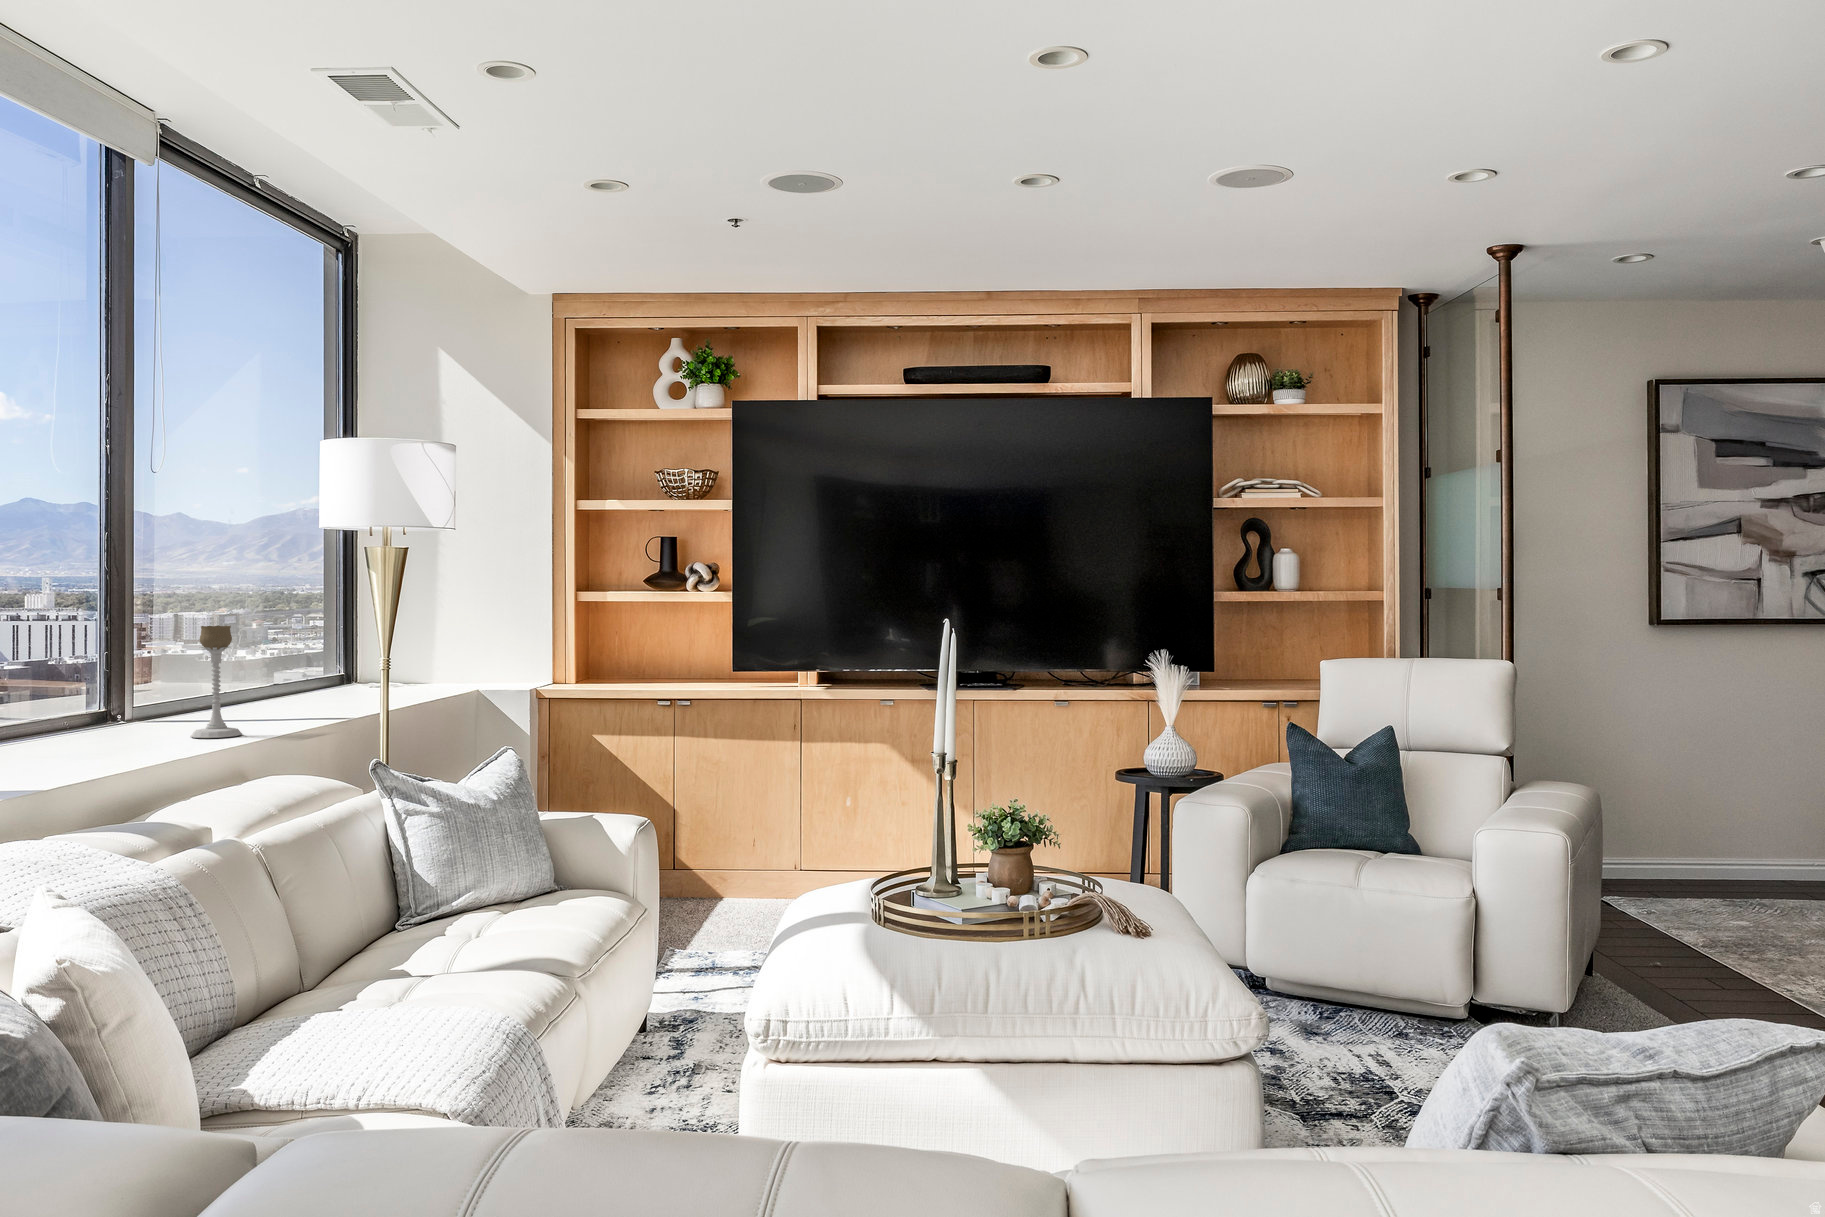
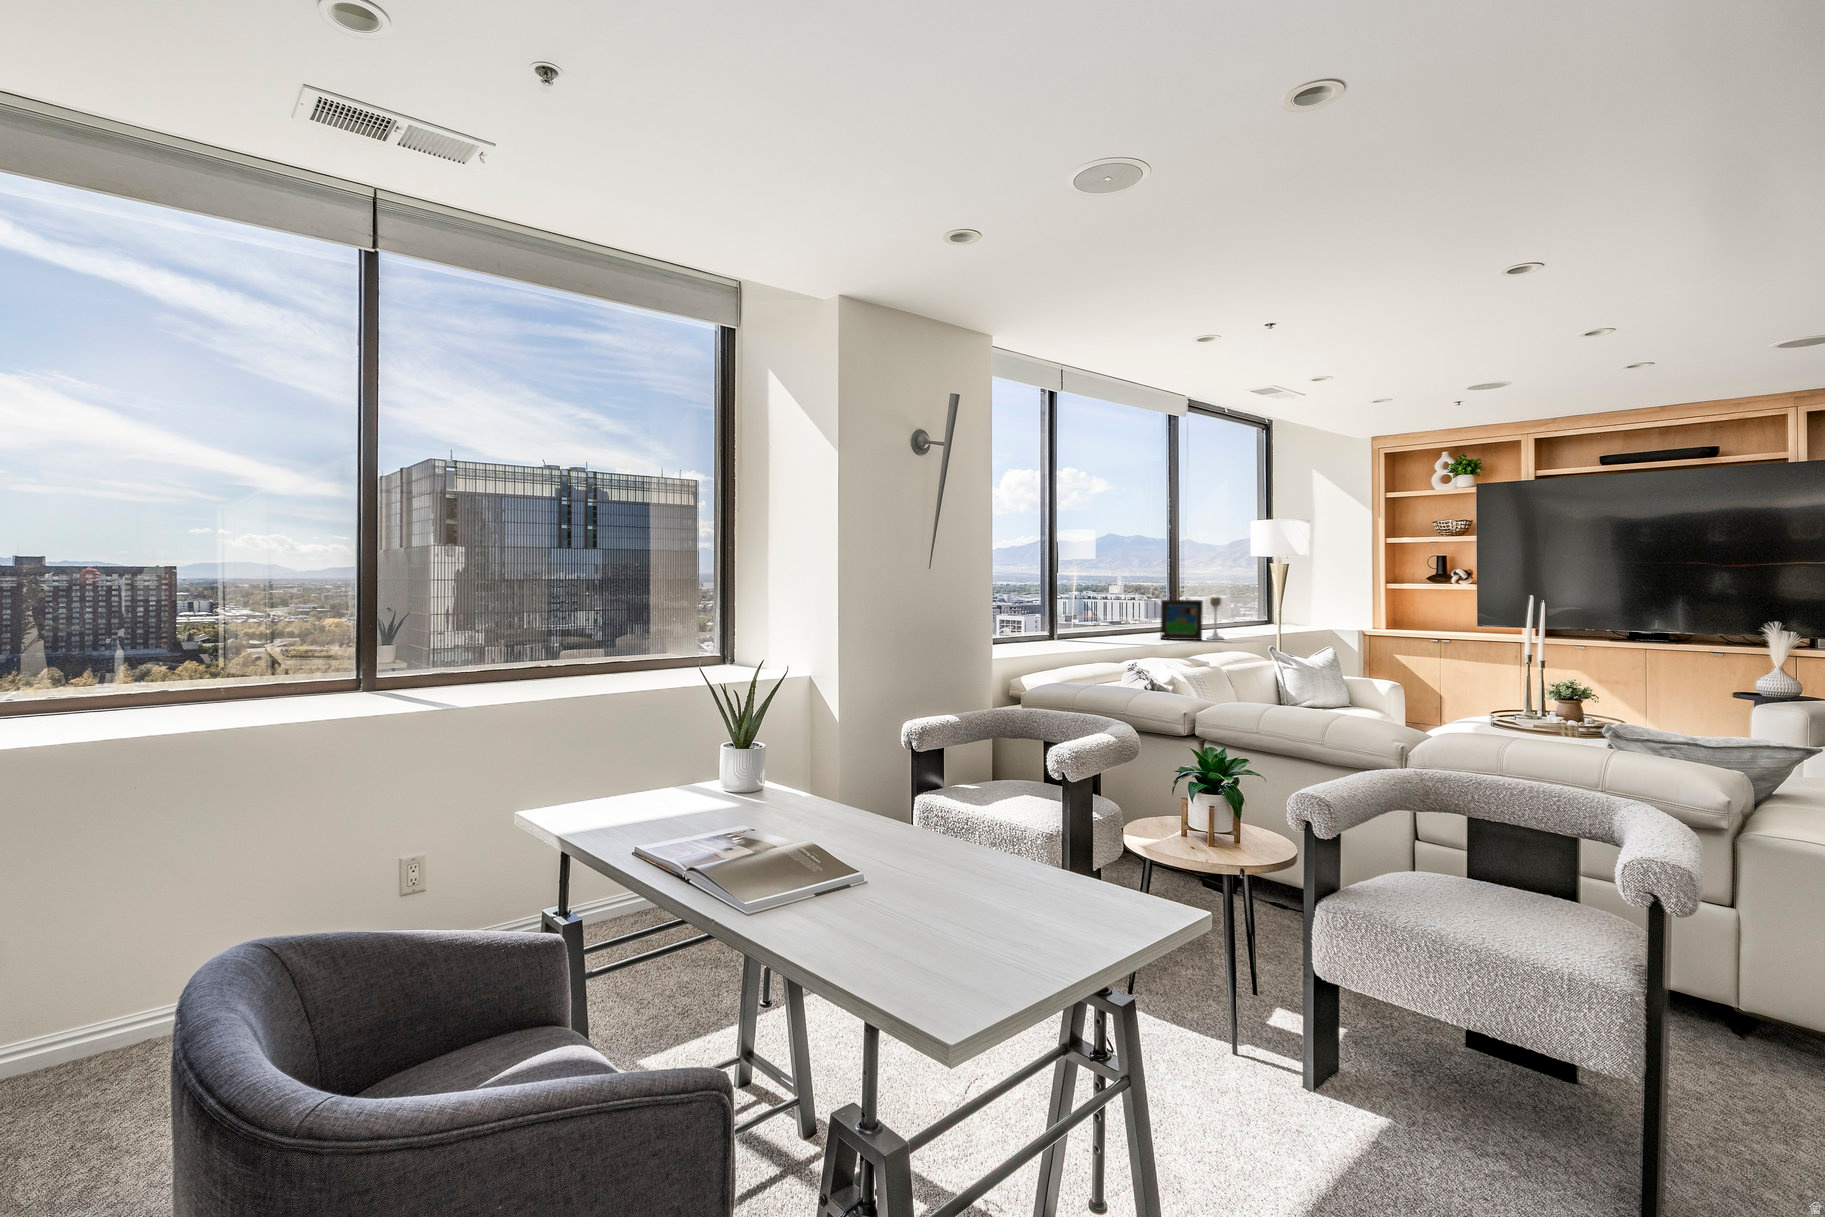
picture frame: none [44,635,177,752] -> present [1161,600,1203,640]

